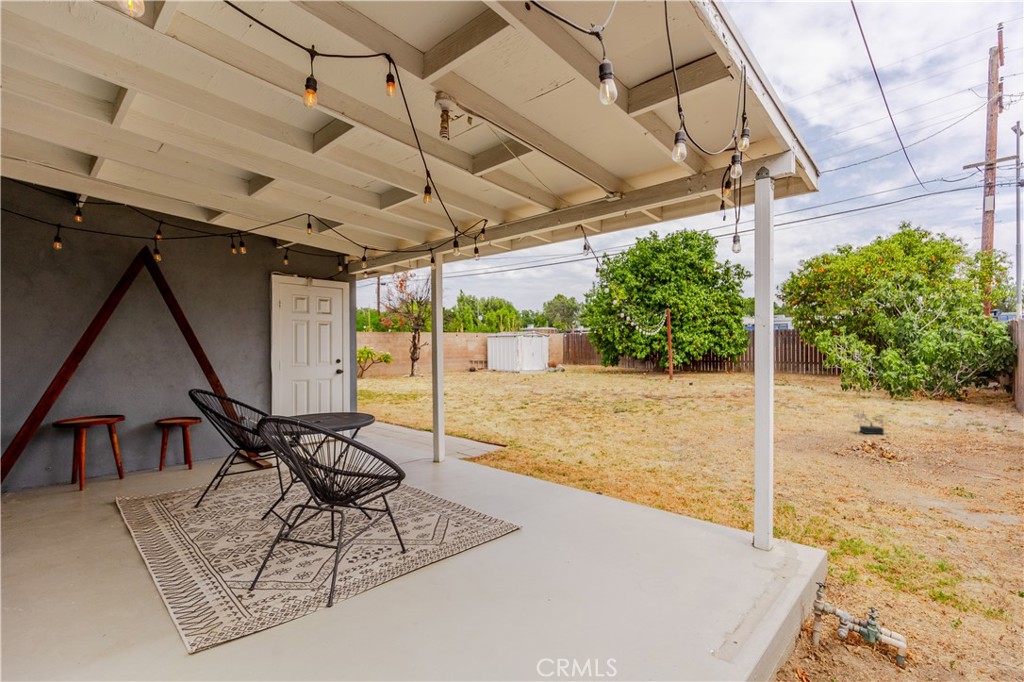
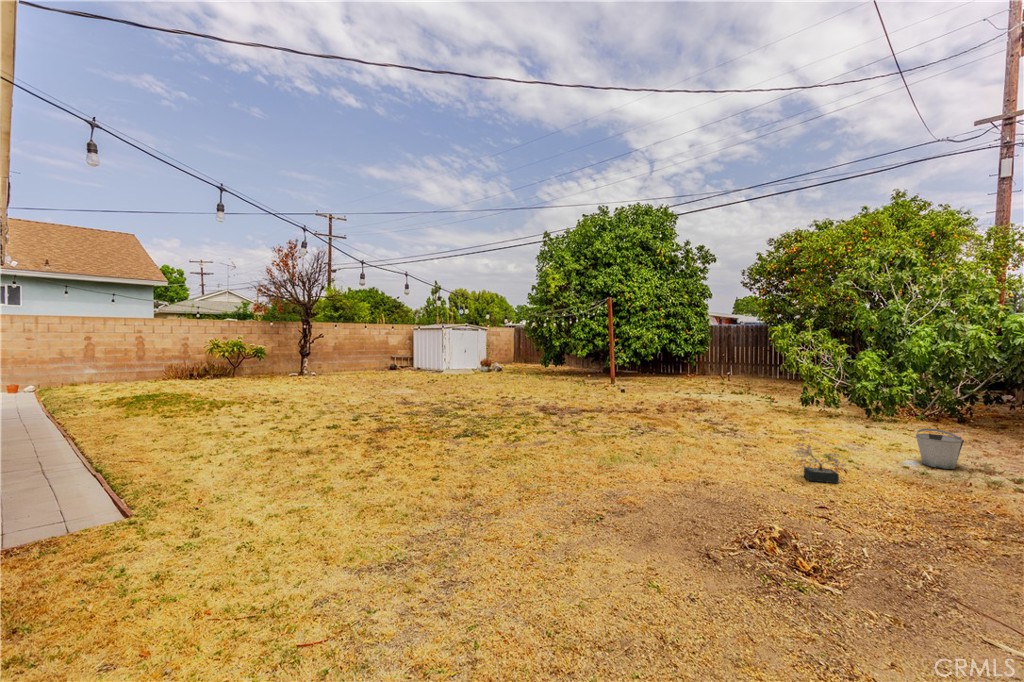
bucket: none [930,401,961,425] -> present [916,428,964,469]

